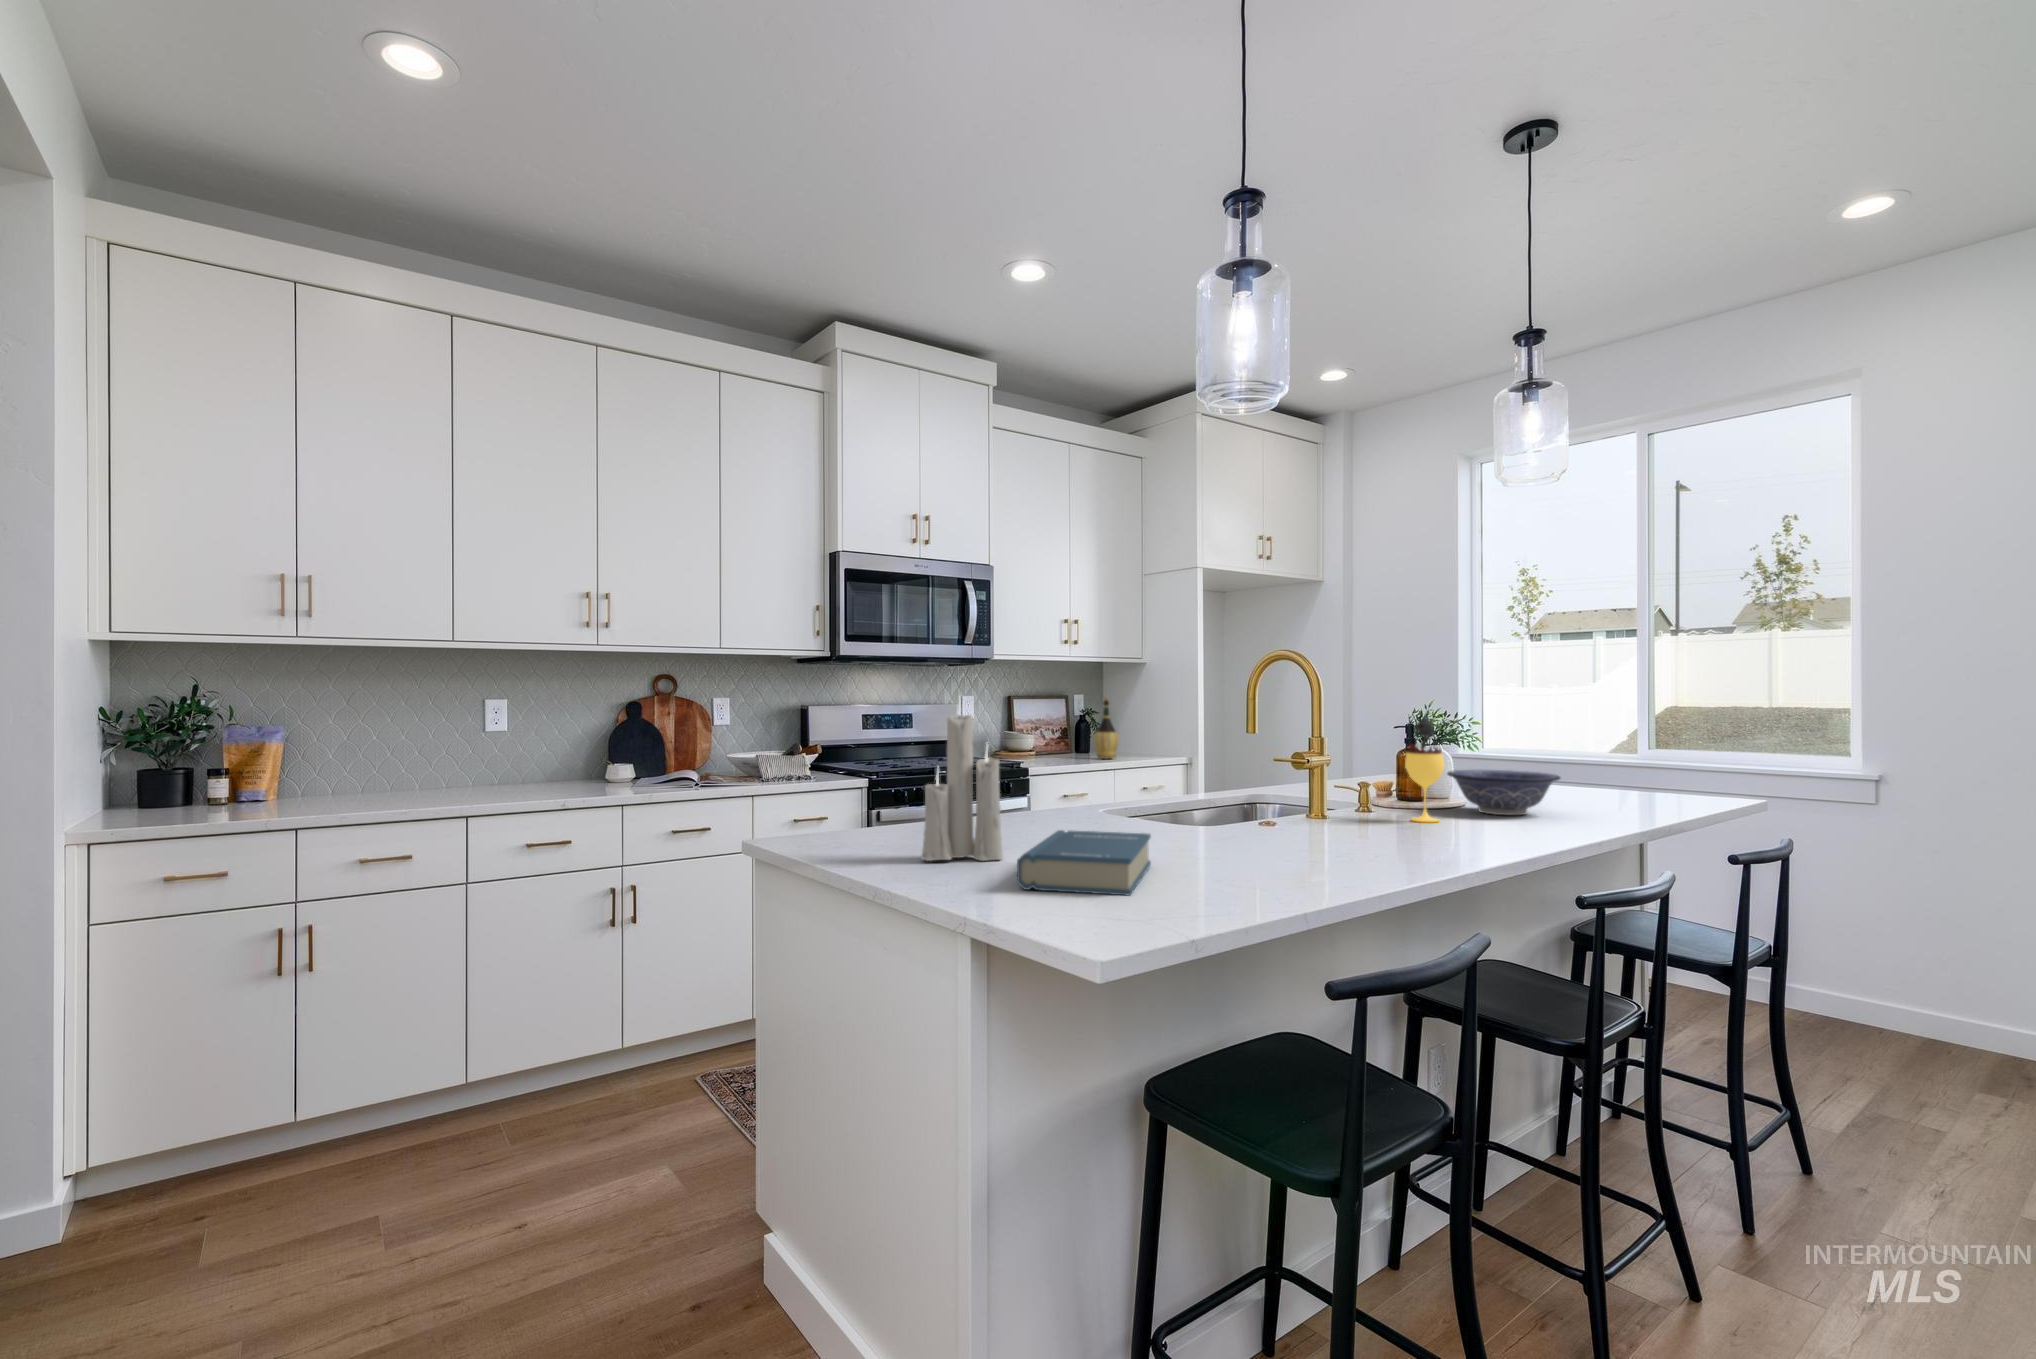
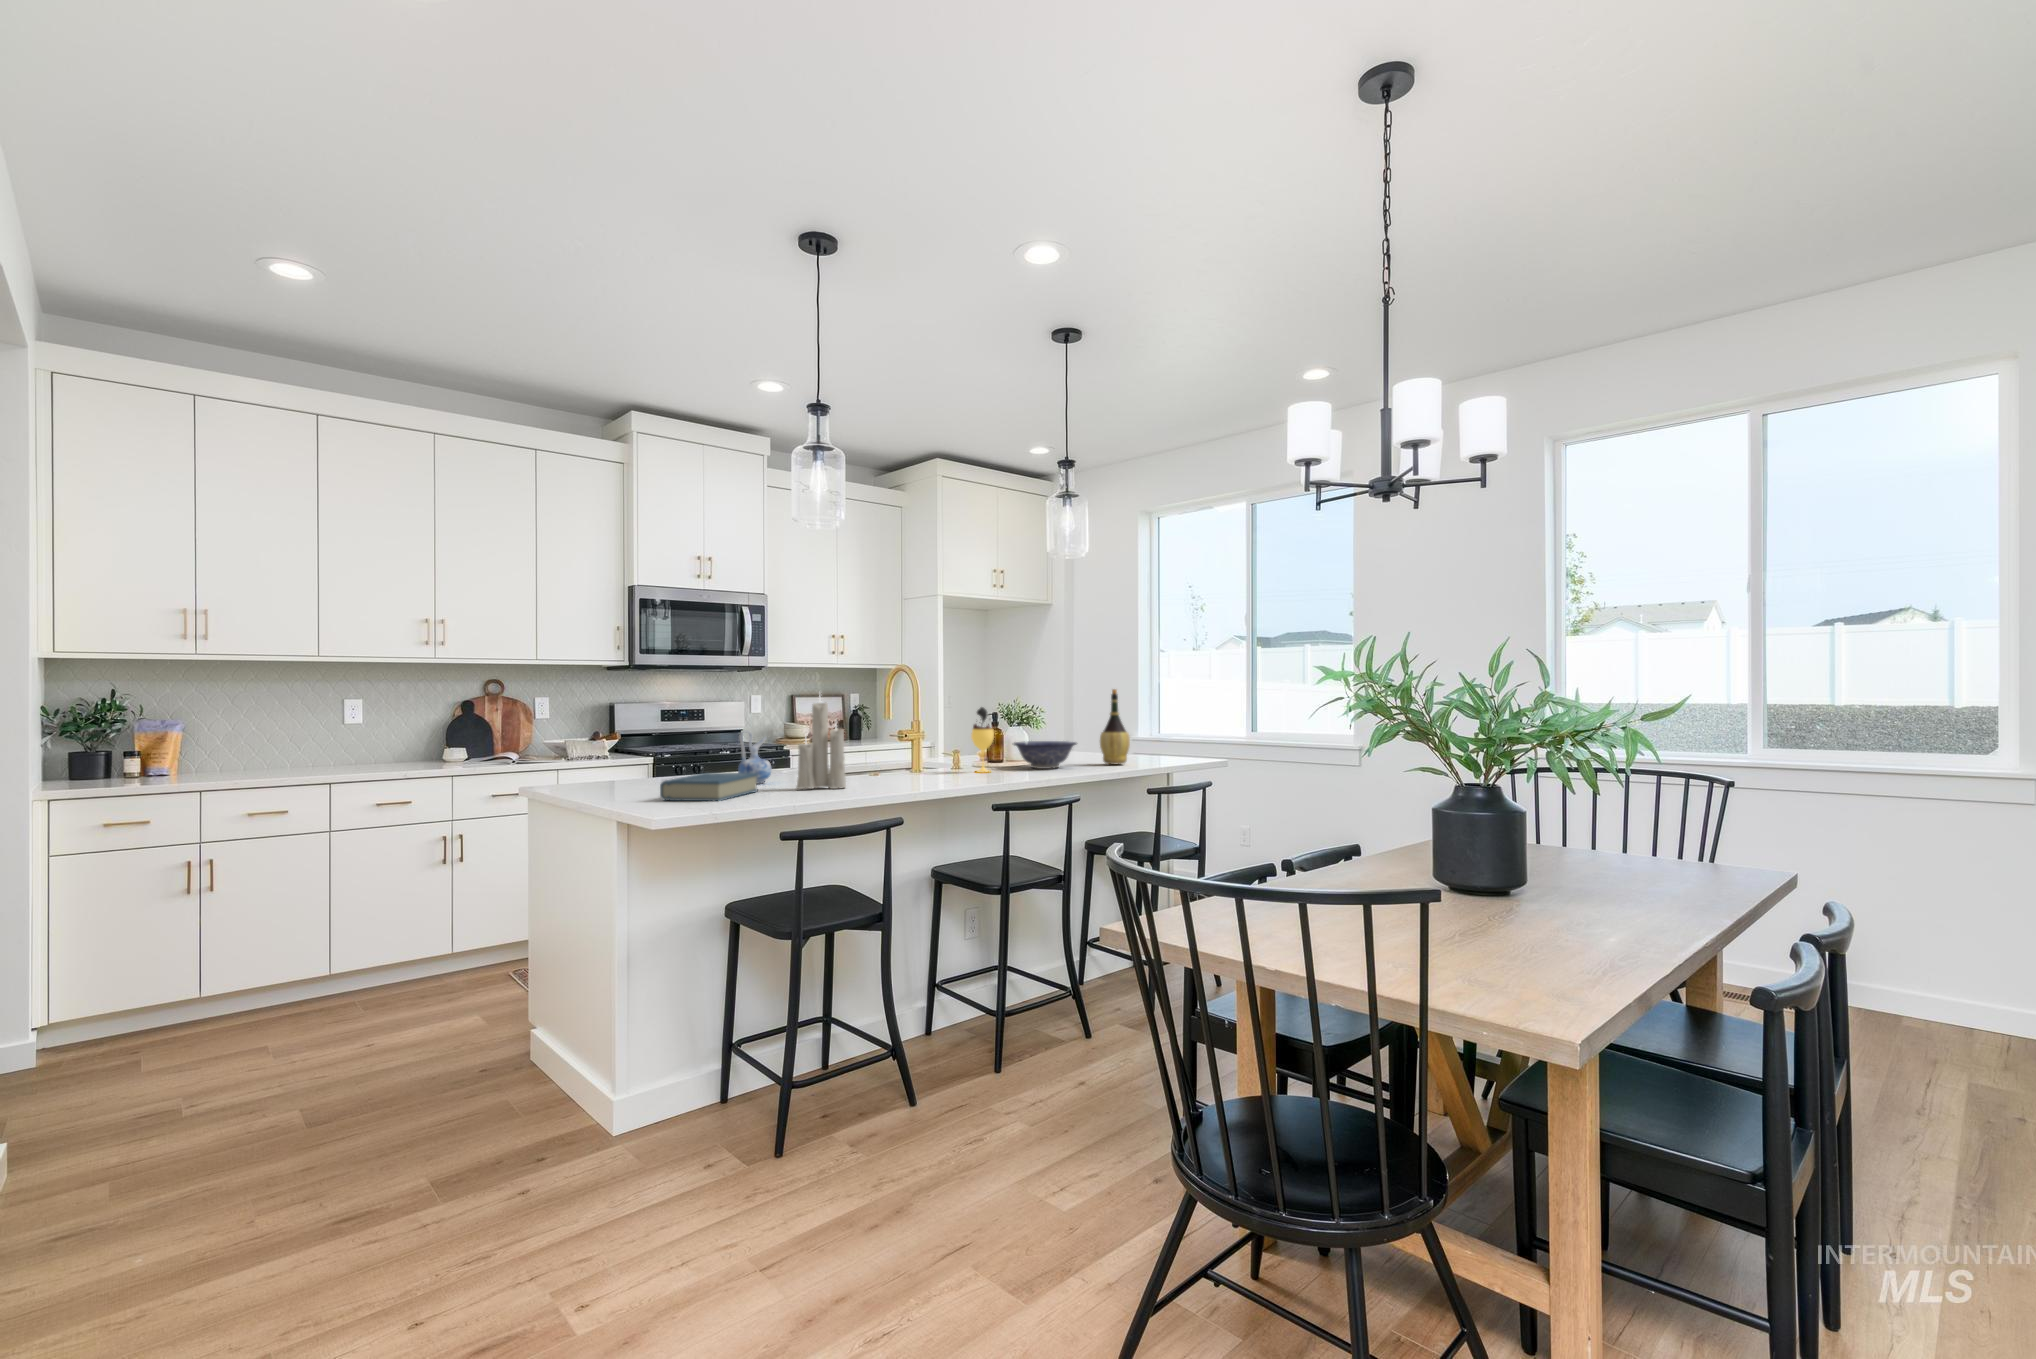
wine bottle: present [1094,697,1119,759] -> present [1100,689,1130,764]
candle: present [921,702,1003,861] -> present [797,702,846,789]
ceramic pitcher: none [1075,754,1127,842] -> present [738,730,772,784]

